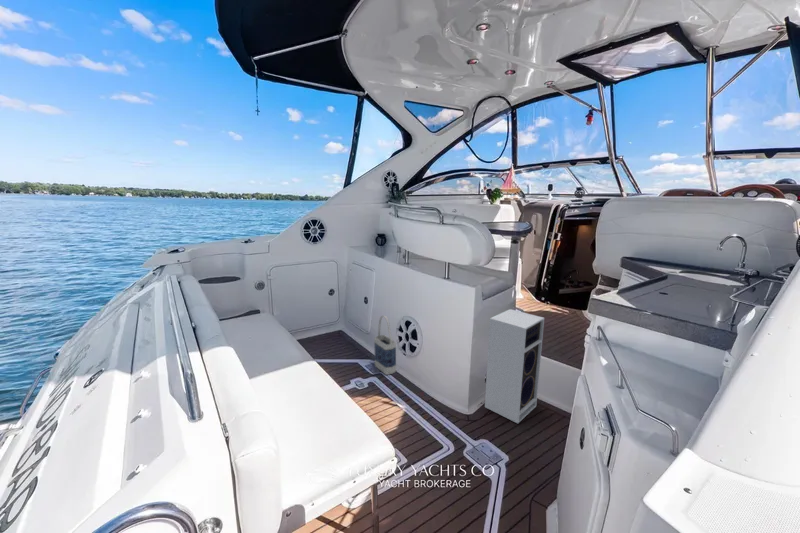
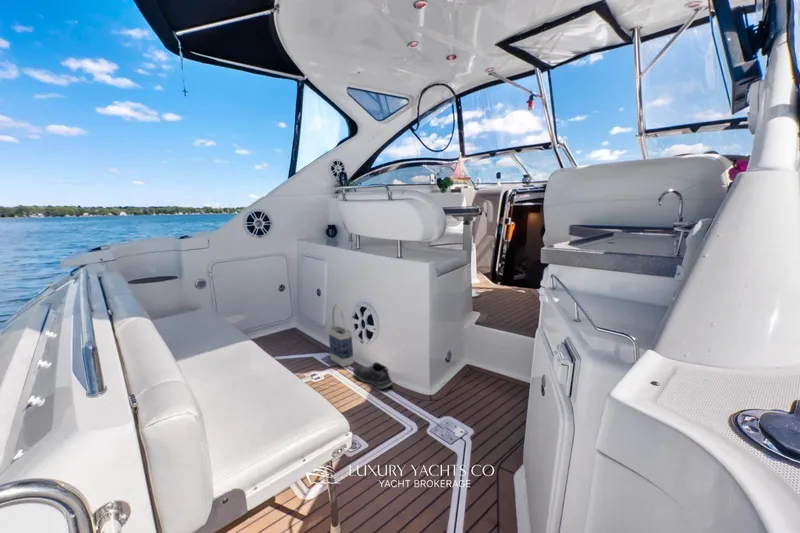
speaker: present [485,309,544,423] -> none [445,284,499,399]
shoe: none [395,376,433,402] -> present [353,362,393,389]

